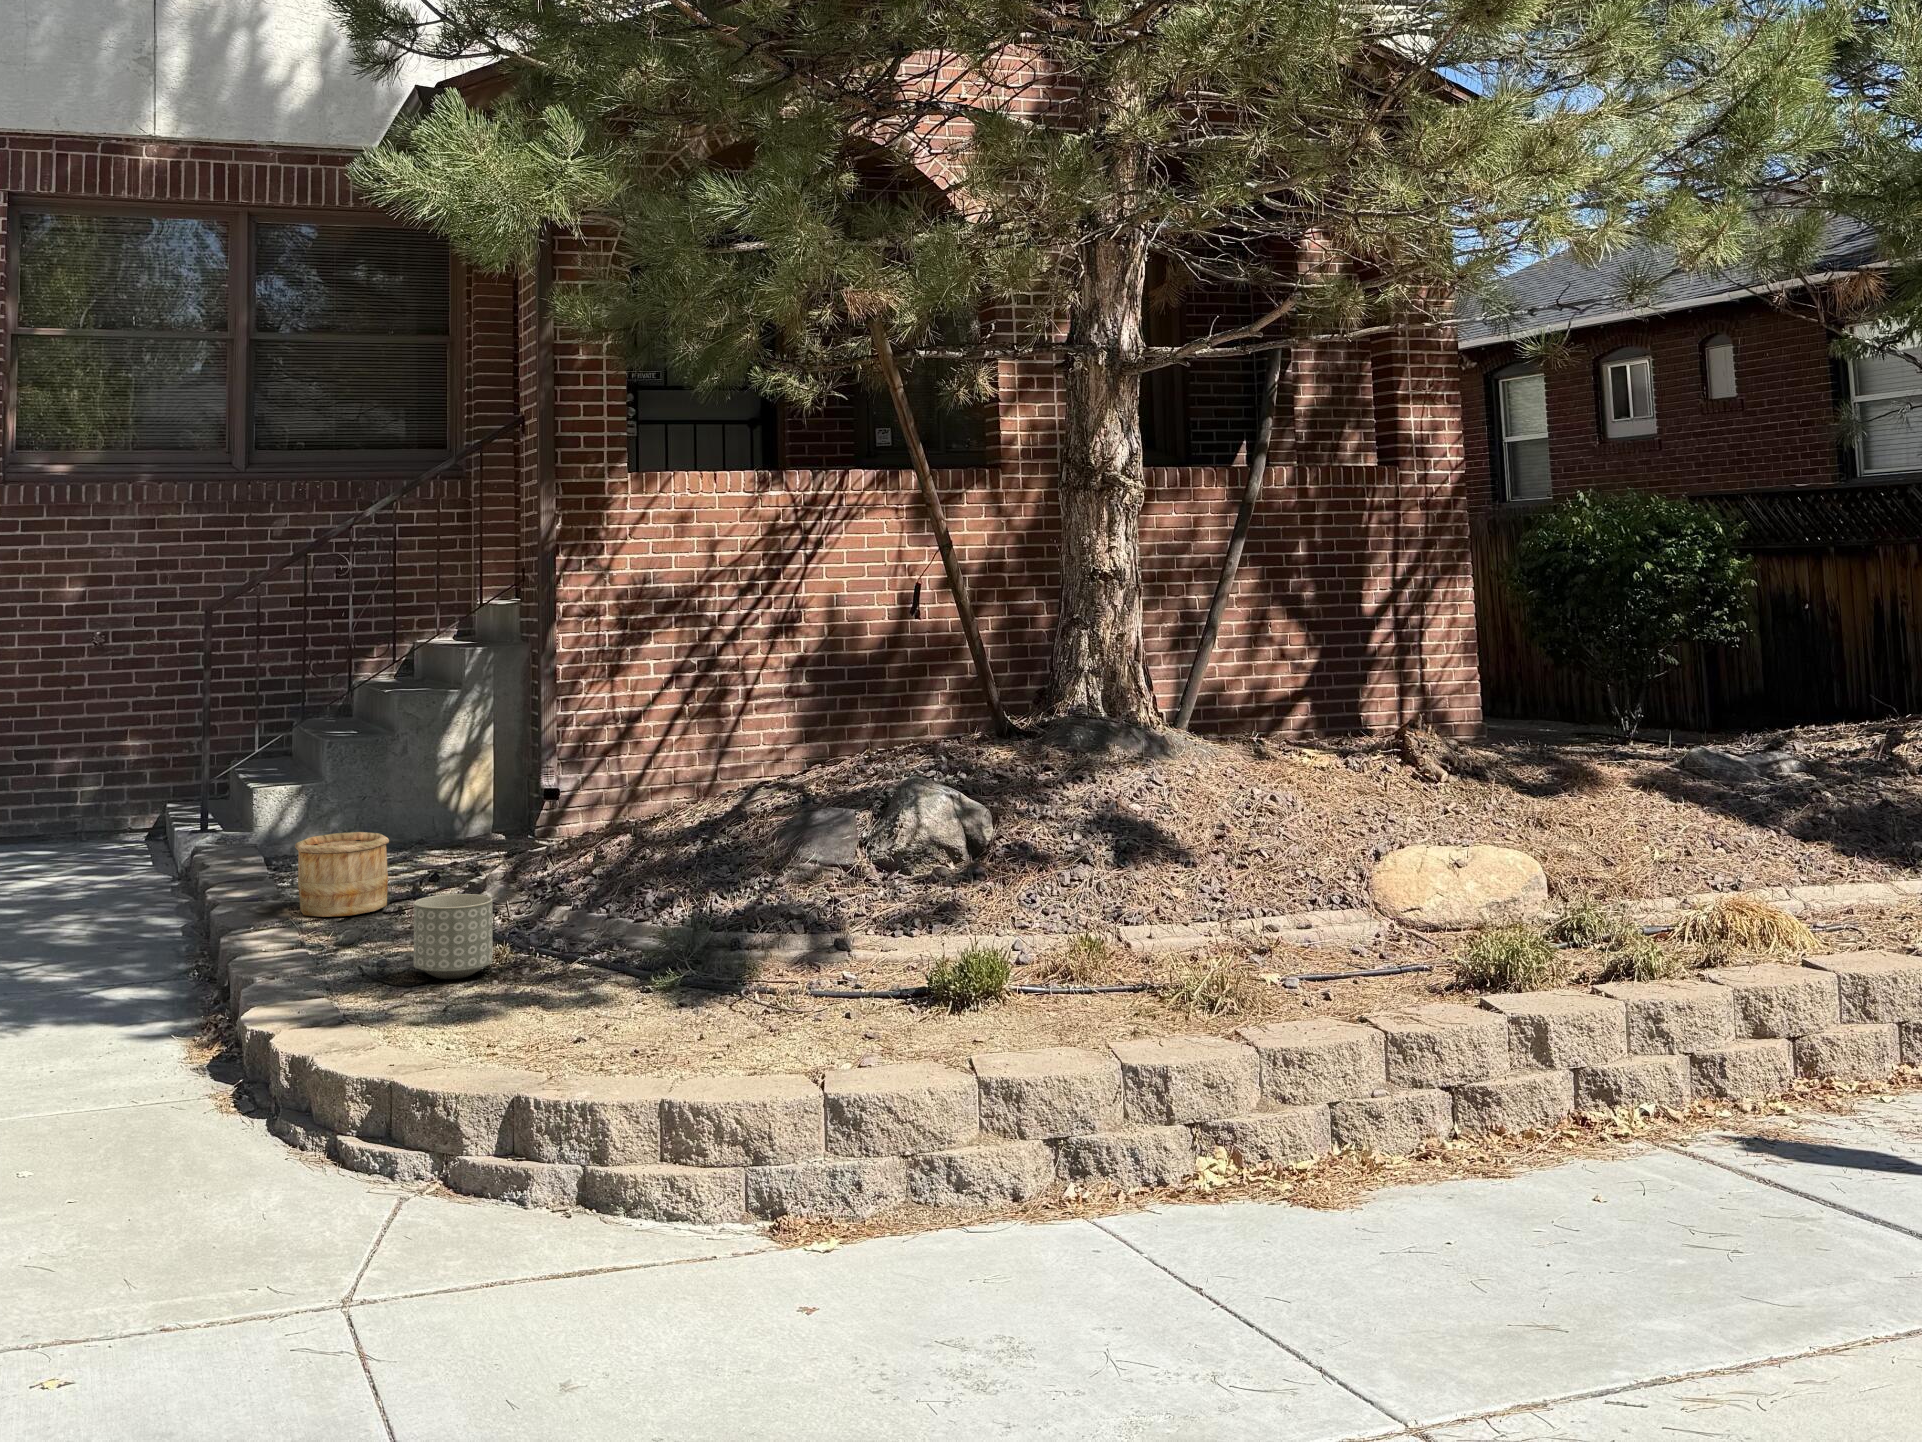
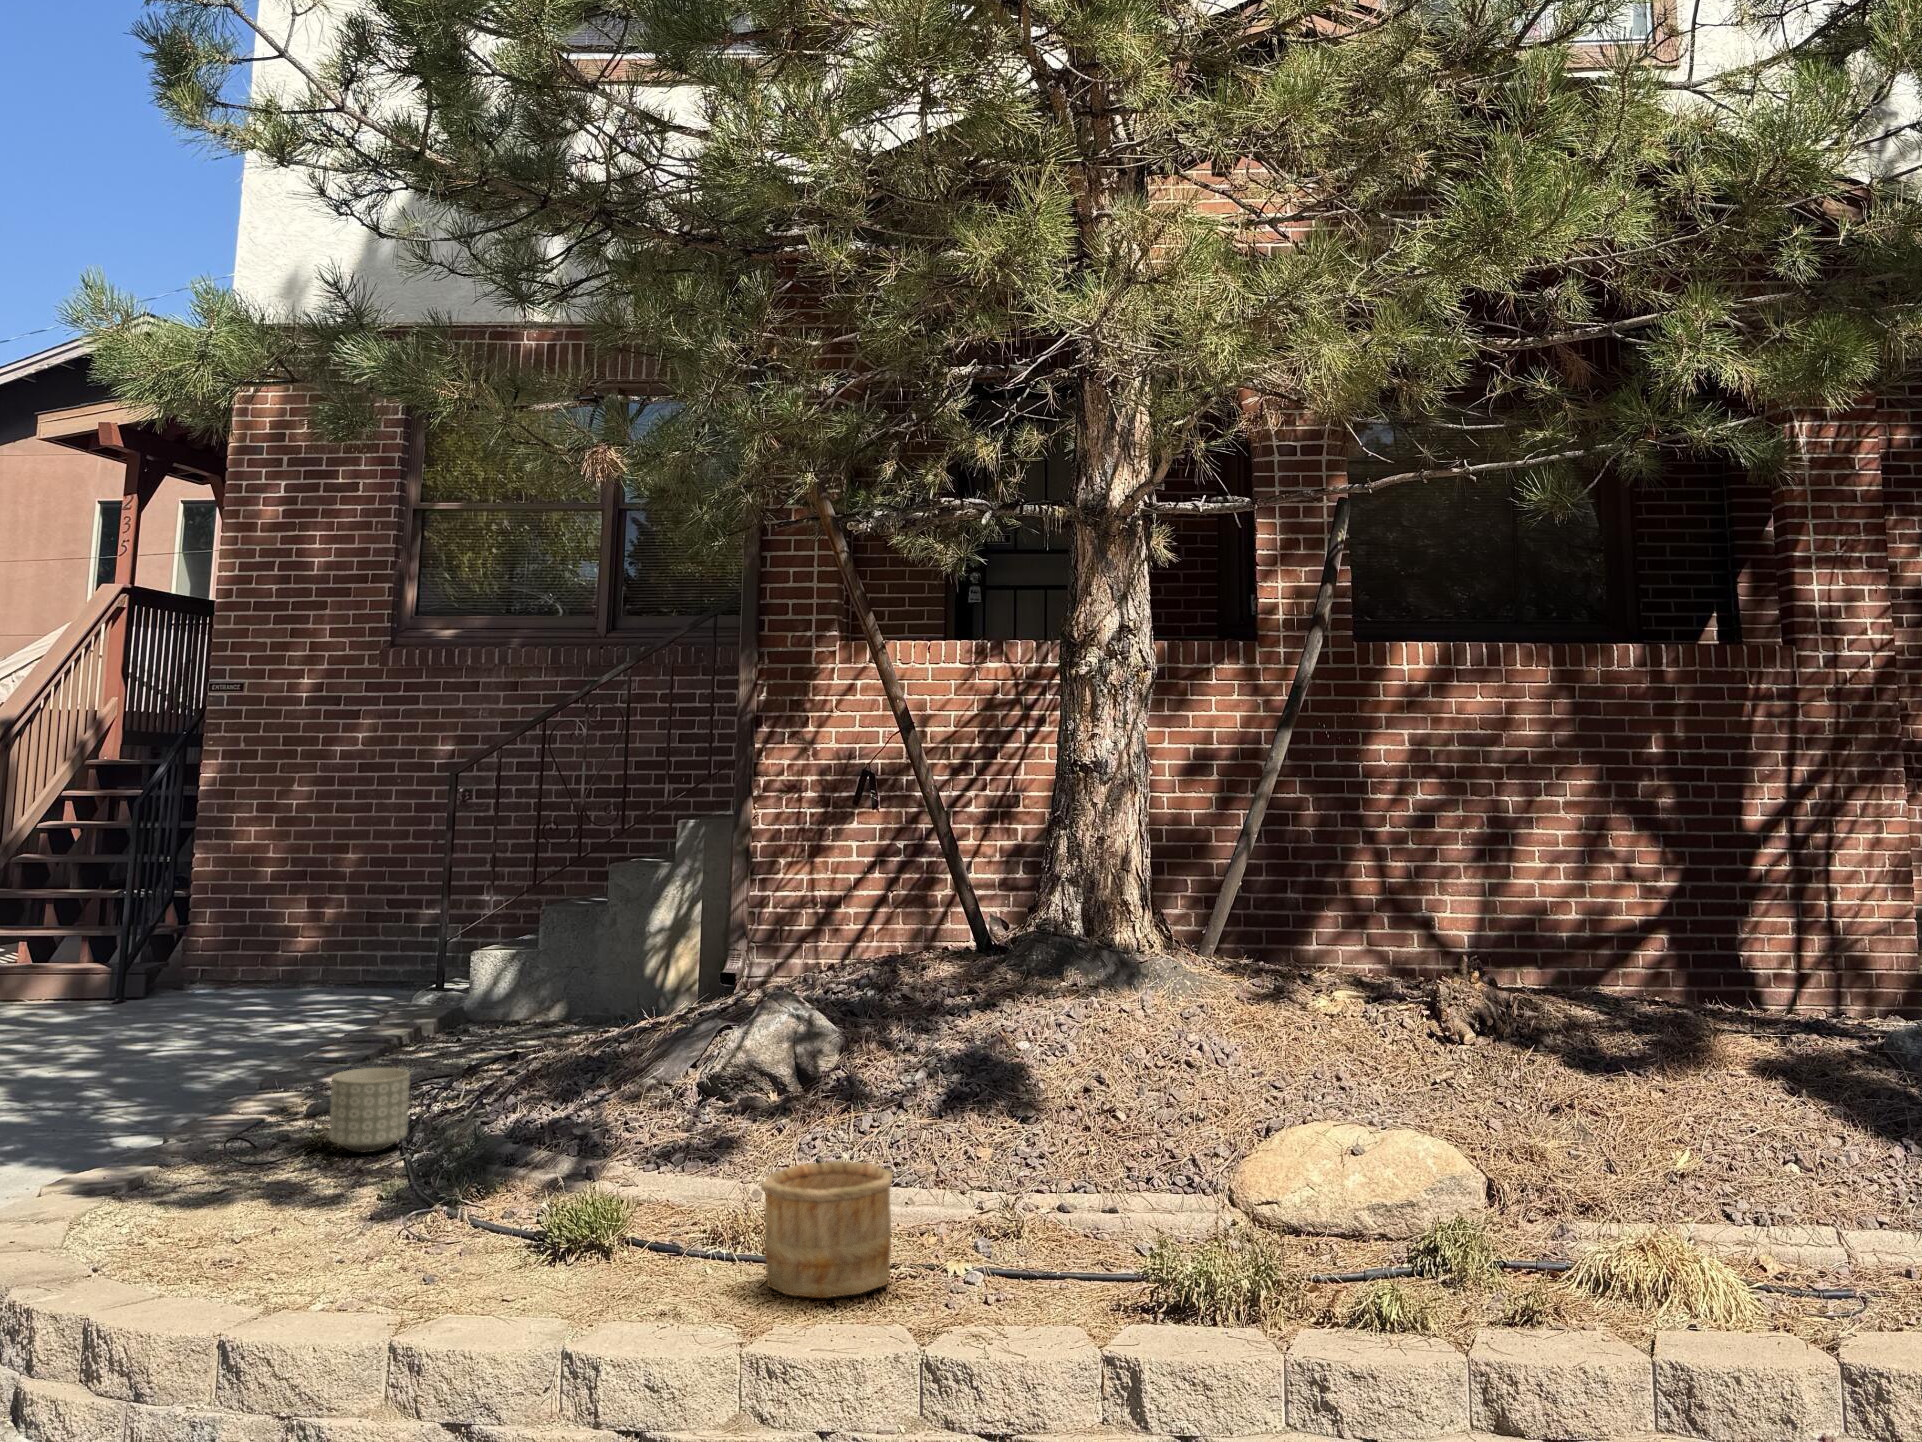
wooden bucket: present [295,832,389,917] -> present [761,1161,893,1298]

